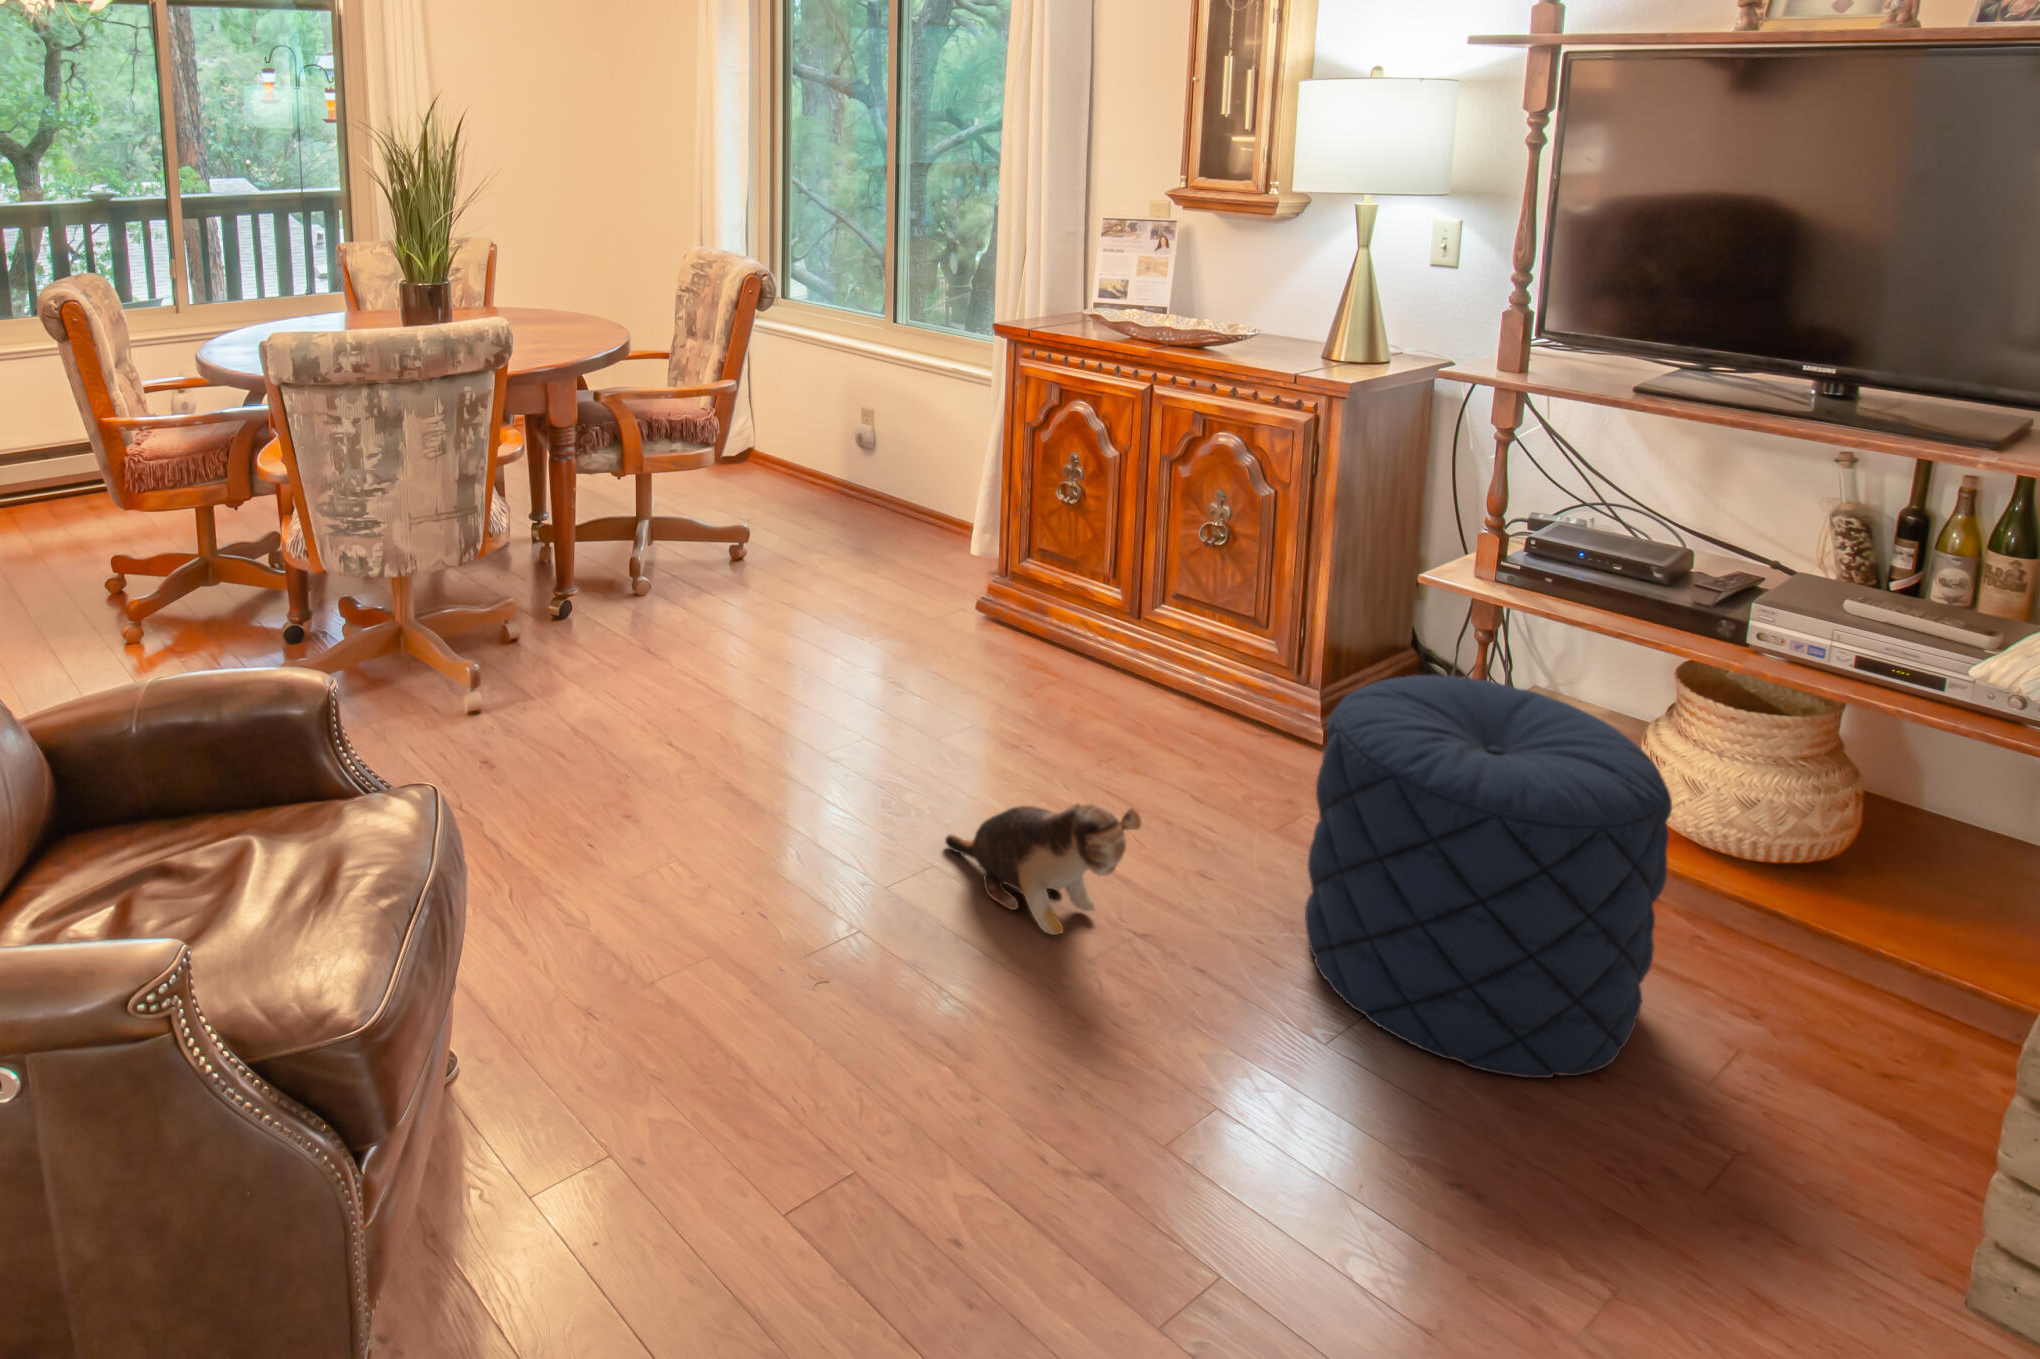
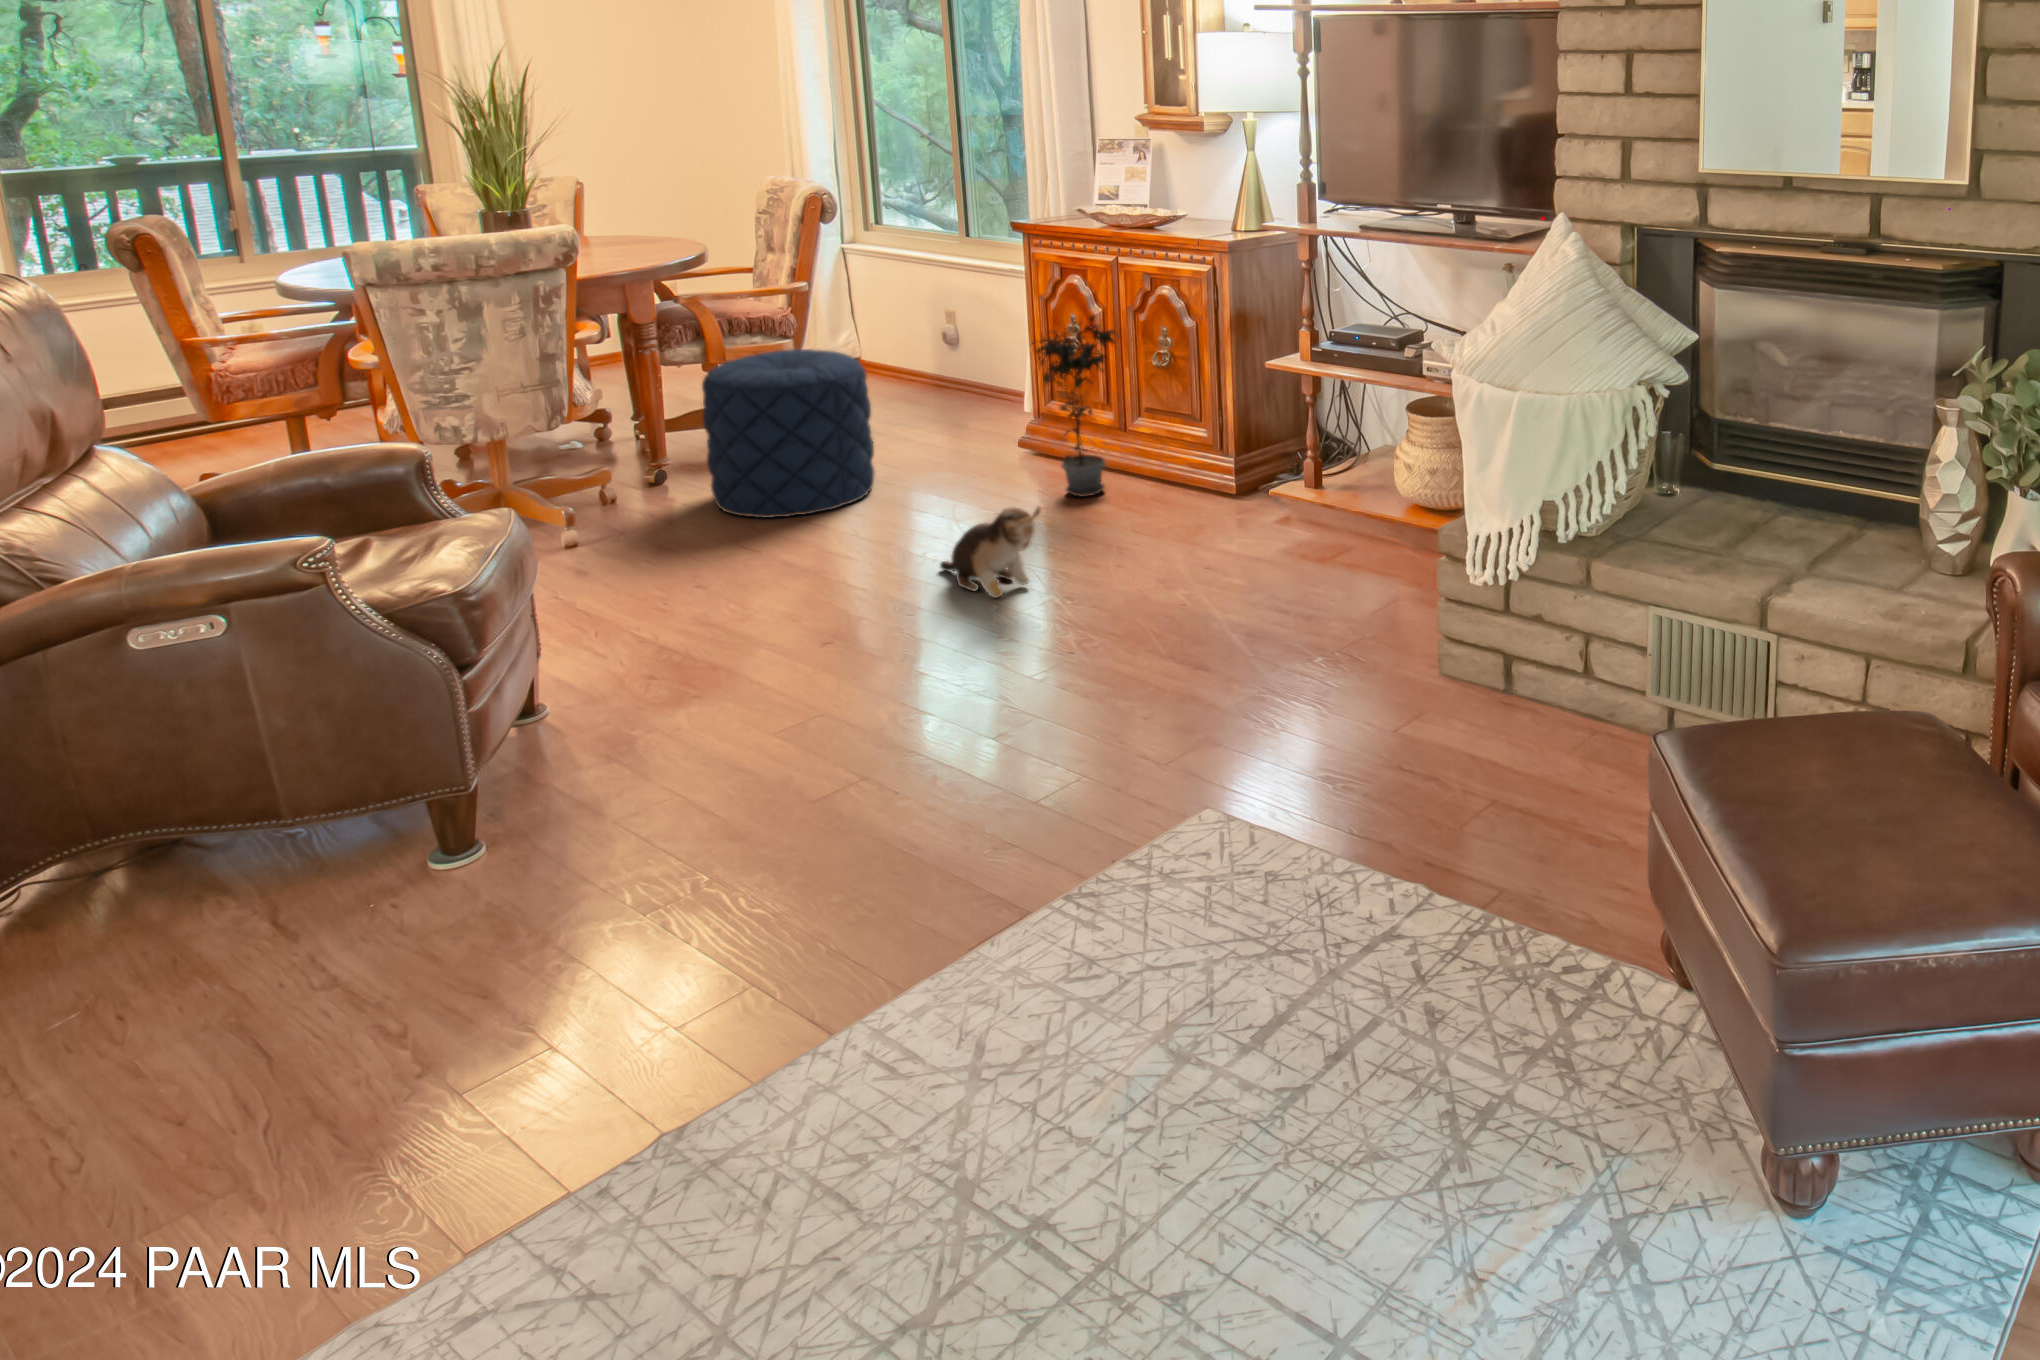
potted plant: none [1046,470,1161,715] -> present [1032,316,1115,497]
pouf: present [1305,675,1672,1078] -> present [702,349,874,518]

